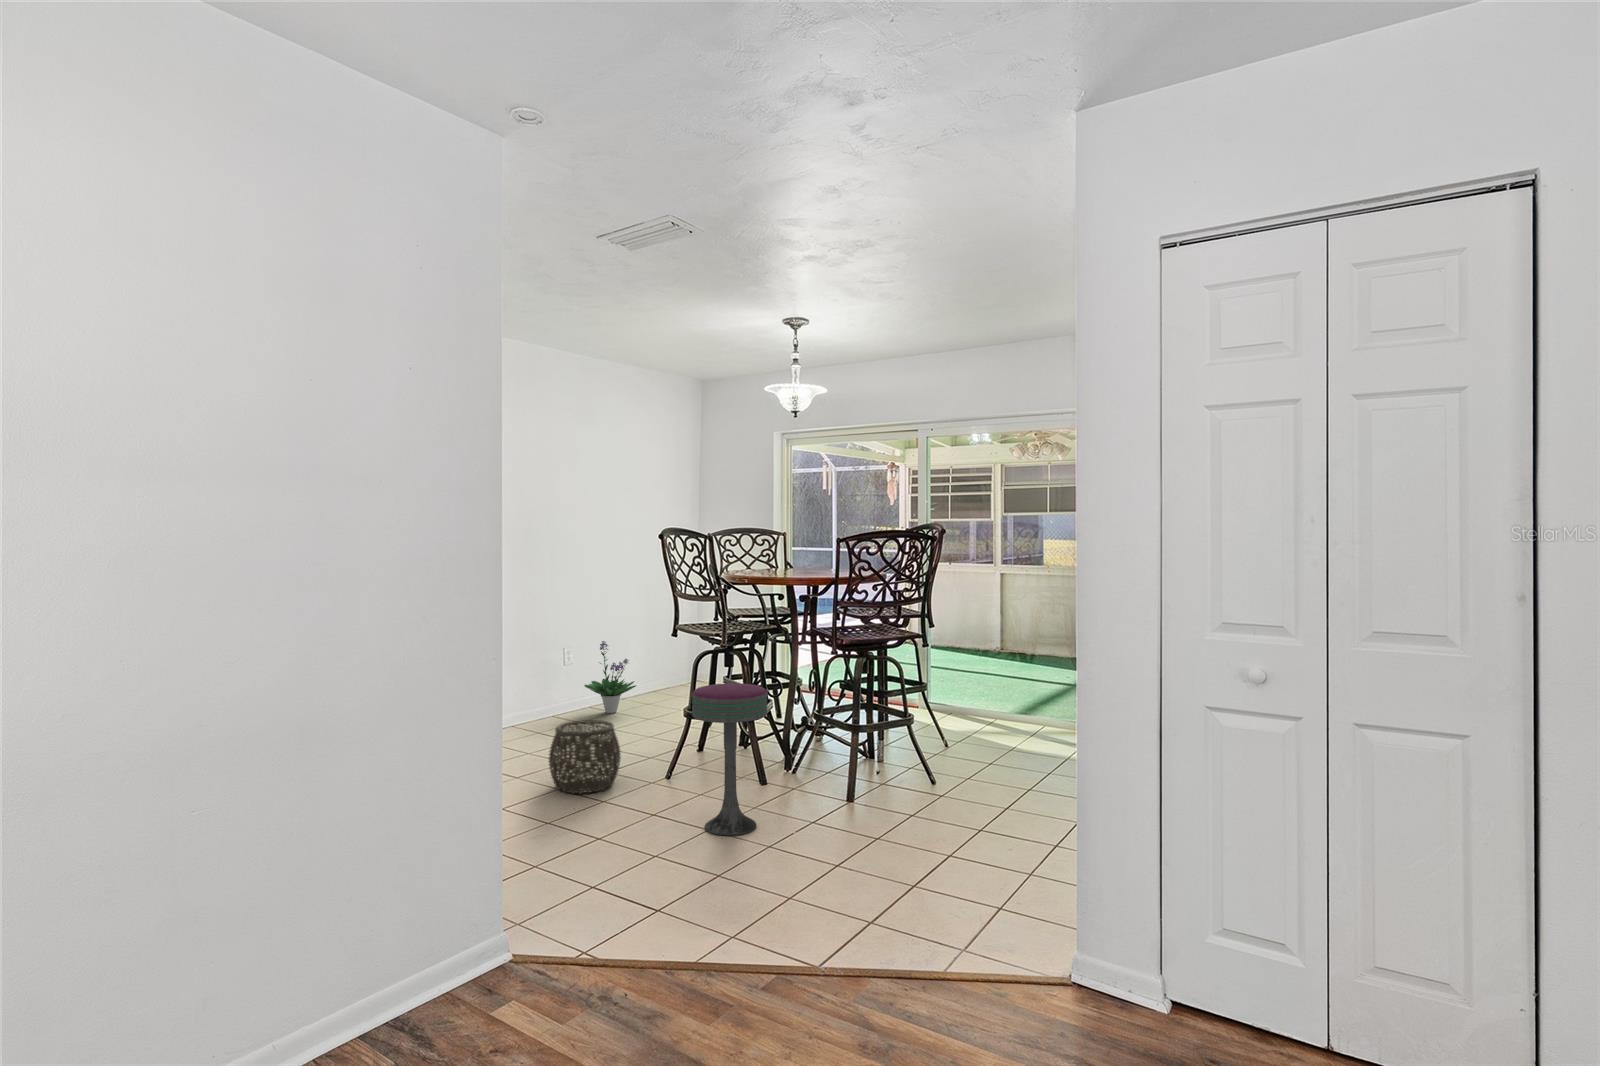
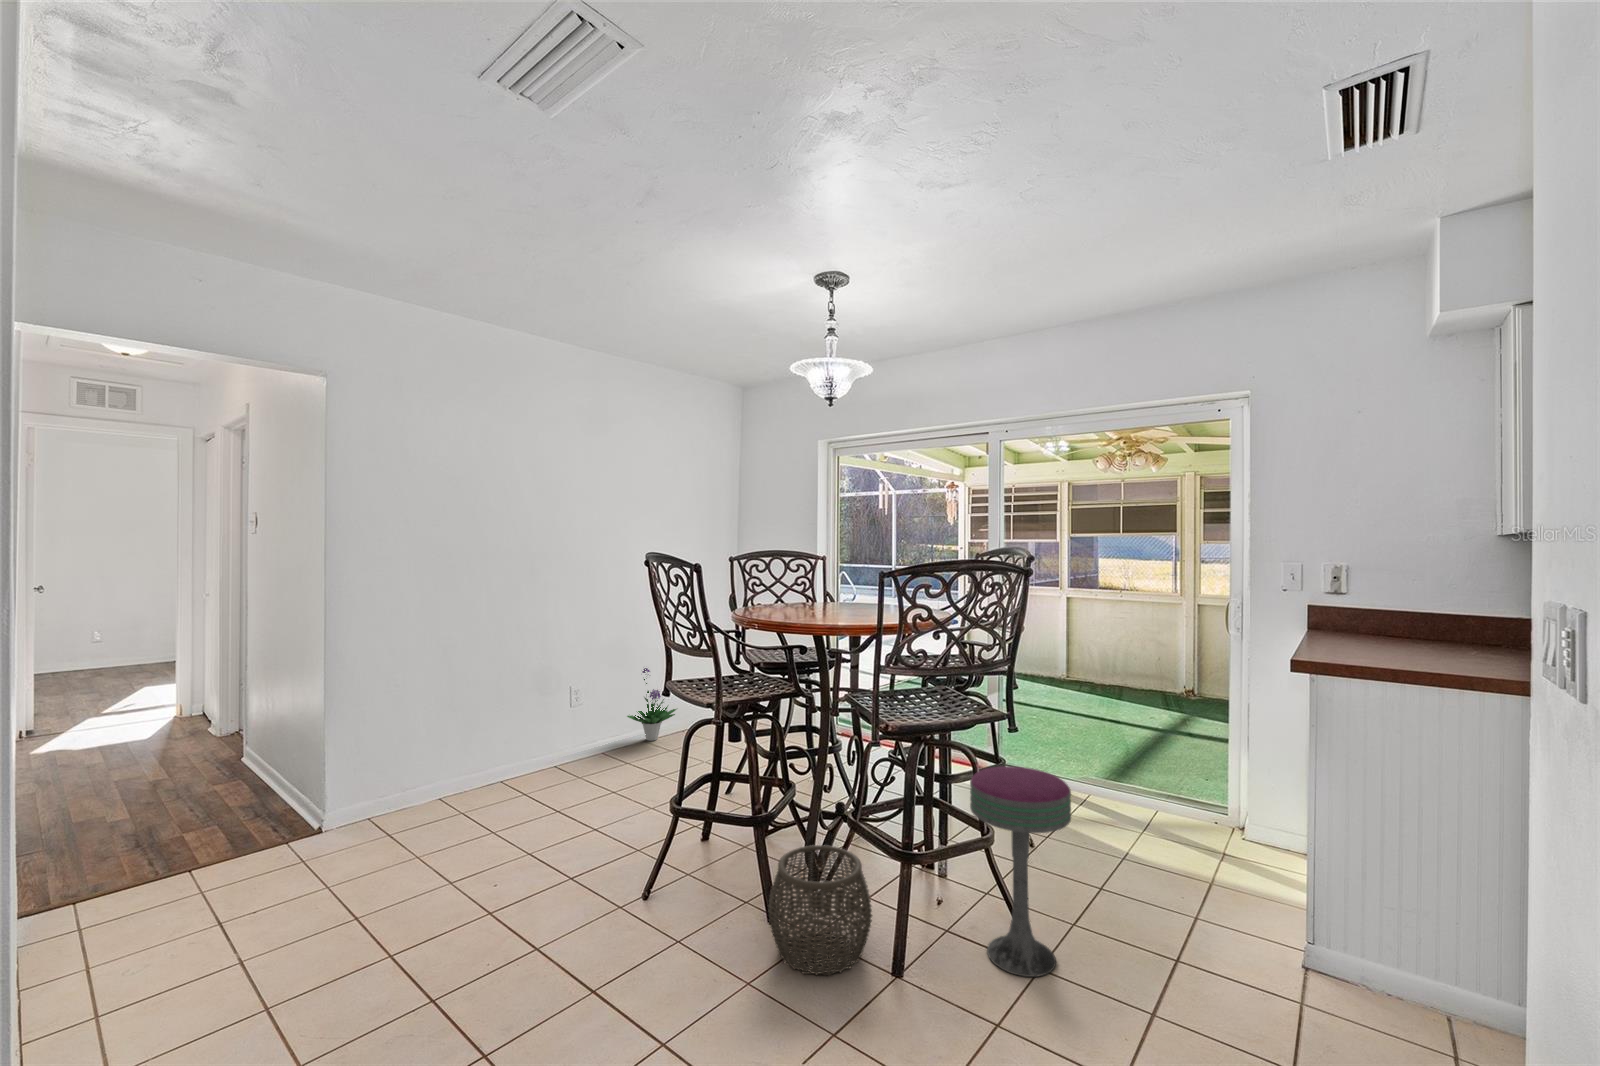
bar stool: present [692,683,767,835] -> present [970,766,1071,977]
woven basket: present [549,720,621,794] -> present [769,845,872,975]

